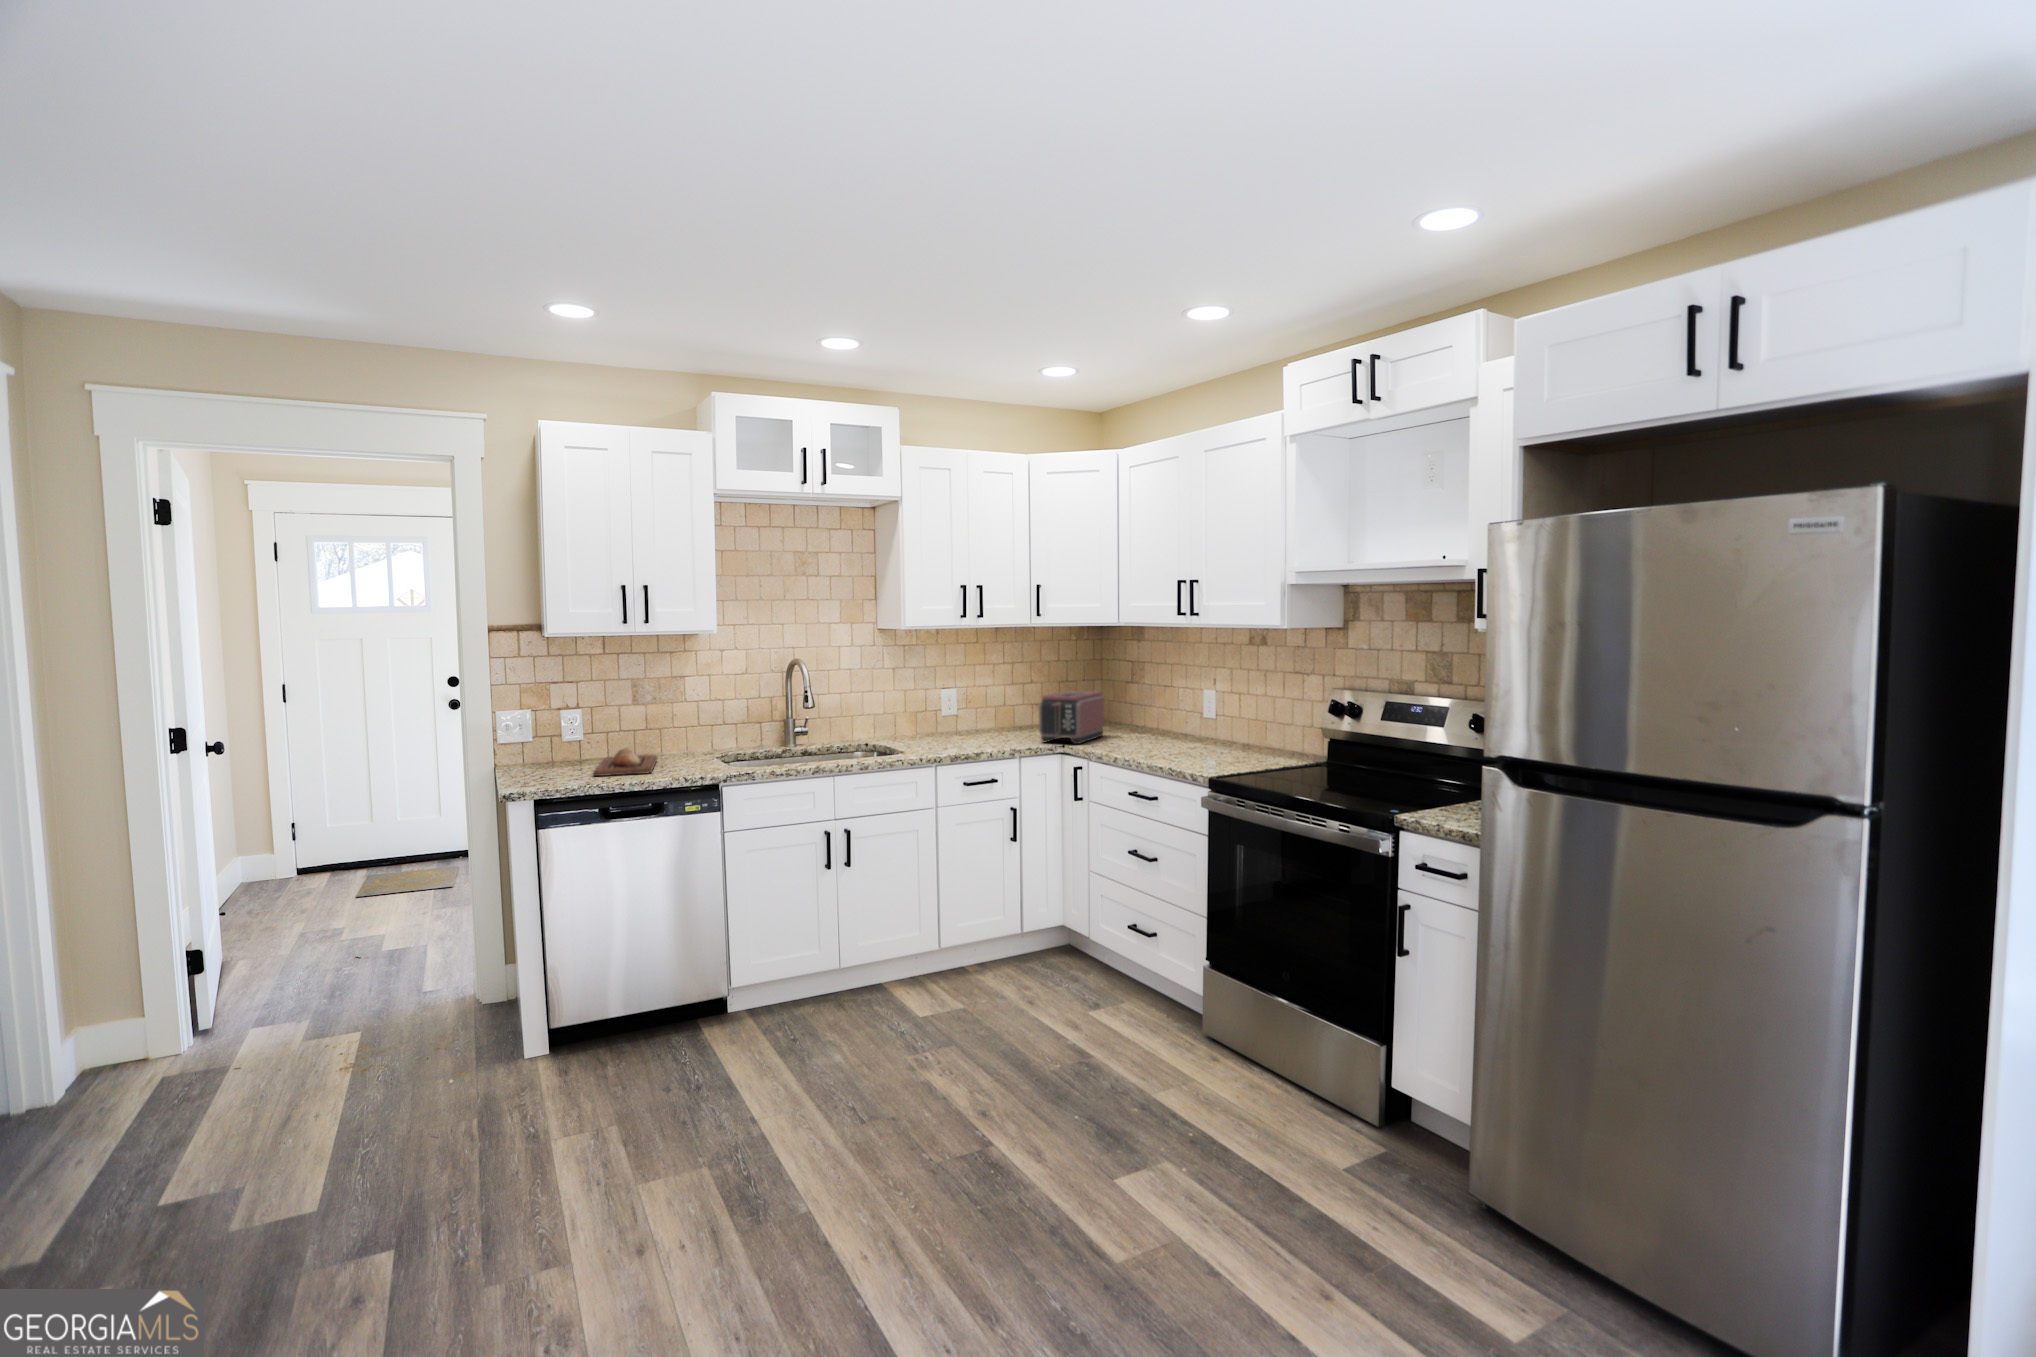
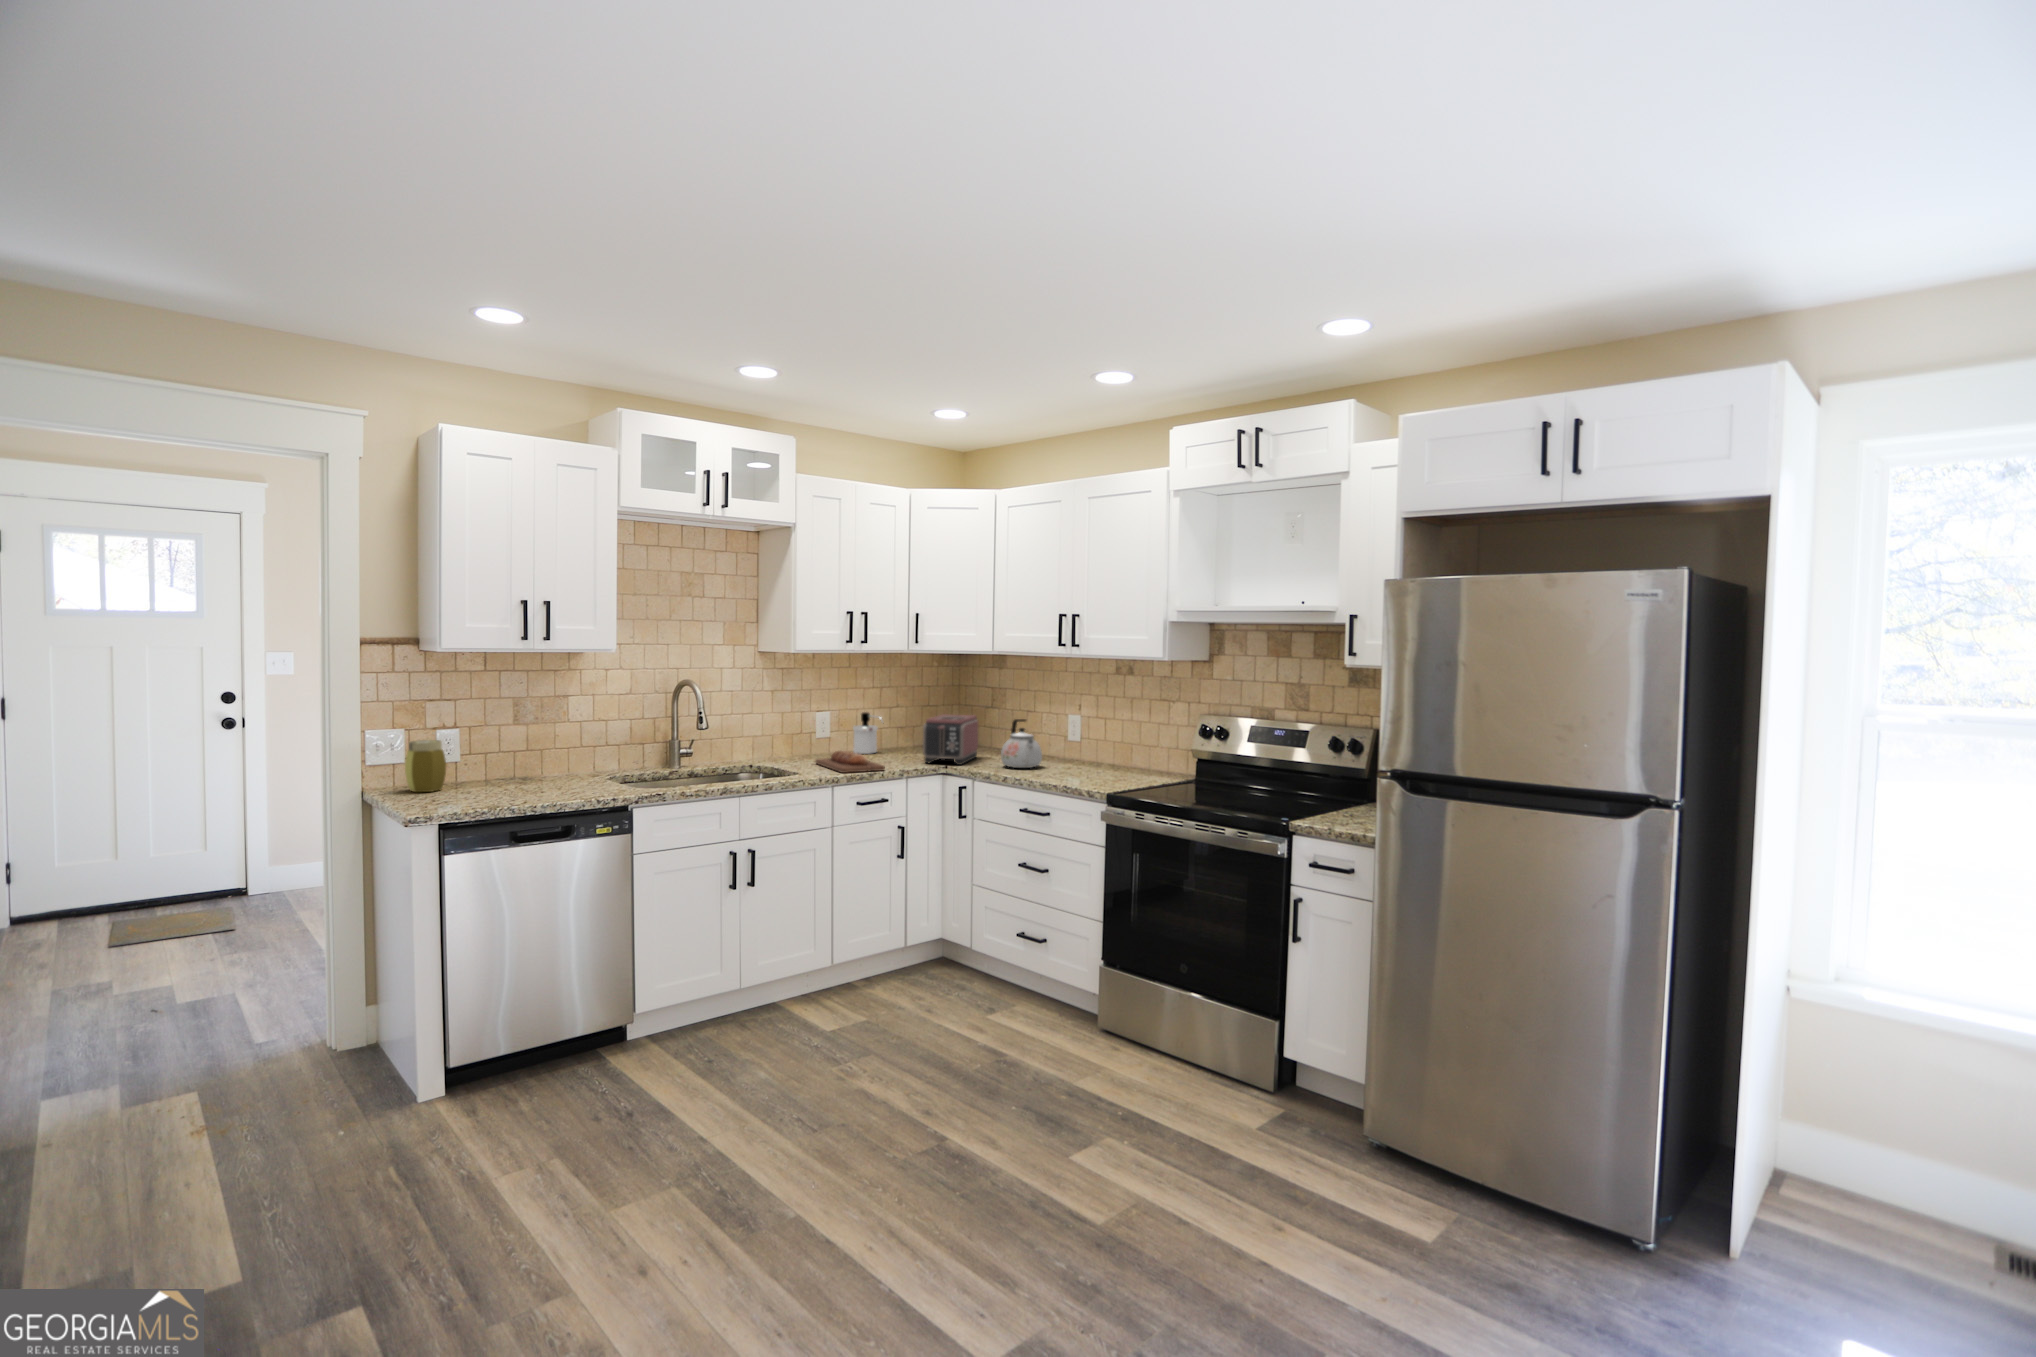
soap dispenser: none [980,689,1009,732] -> present [853,712,883,754]
kettle: none [1118,695,1163,748] -> present [1001,719,1042,768]
jar: none [532,719,568,769] -> present [405,740,446,792]
bread loaf: present [594,748,657,776] -> present [815,751,885,773]

